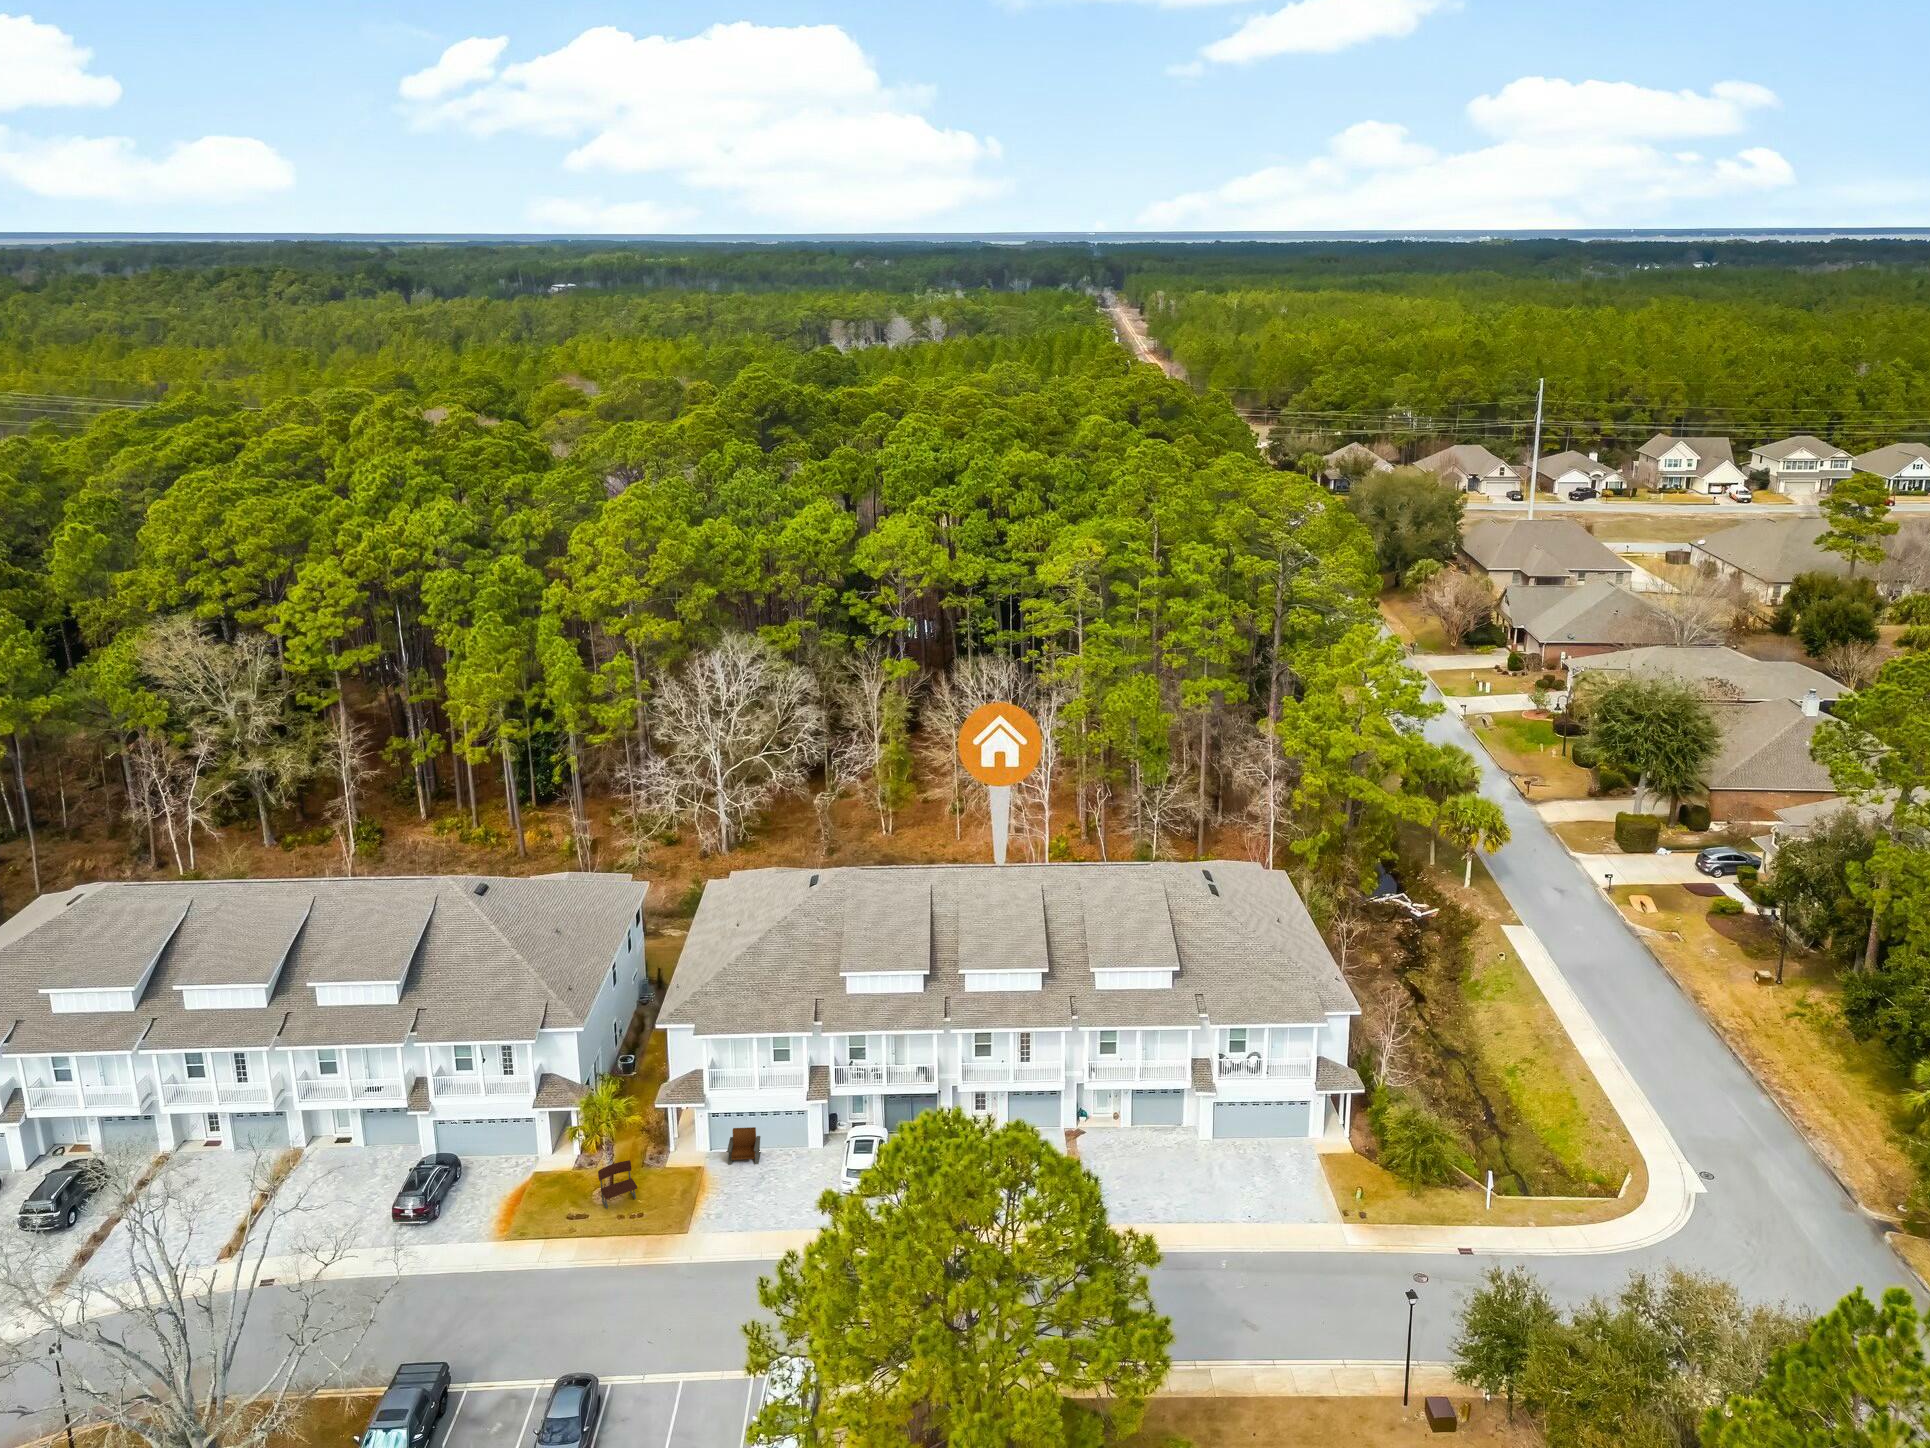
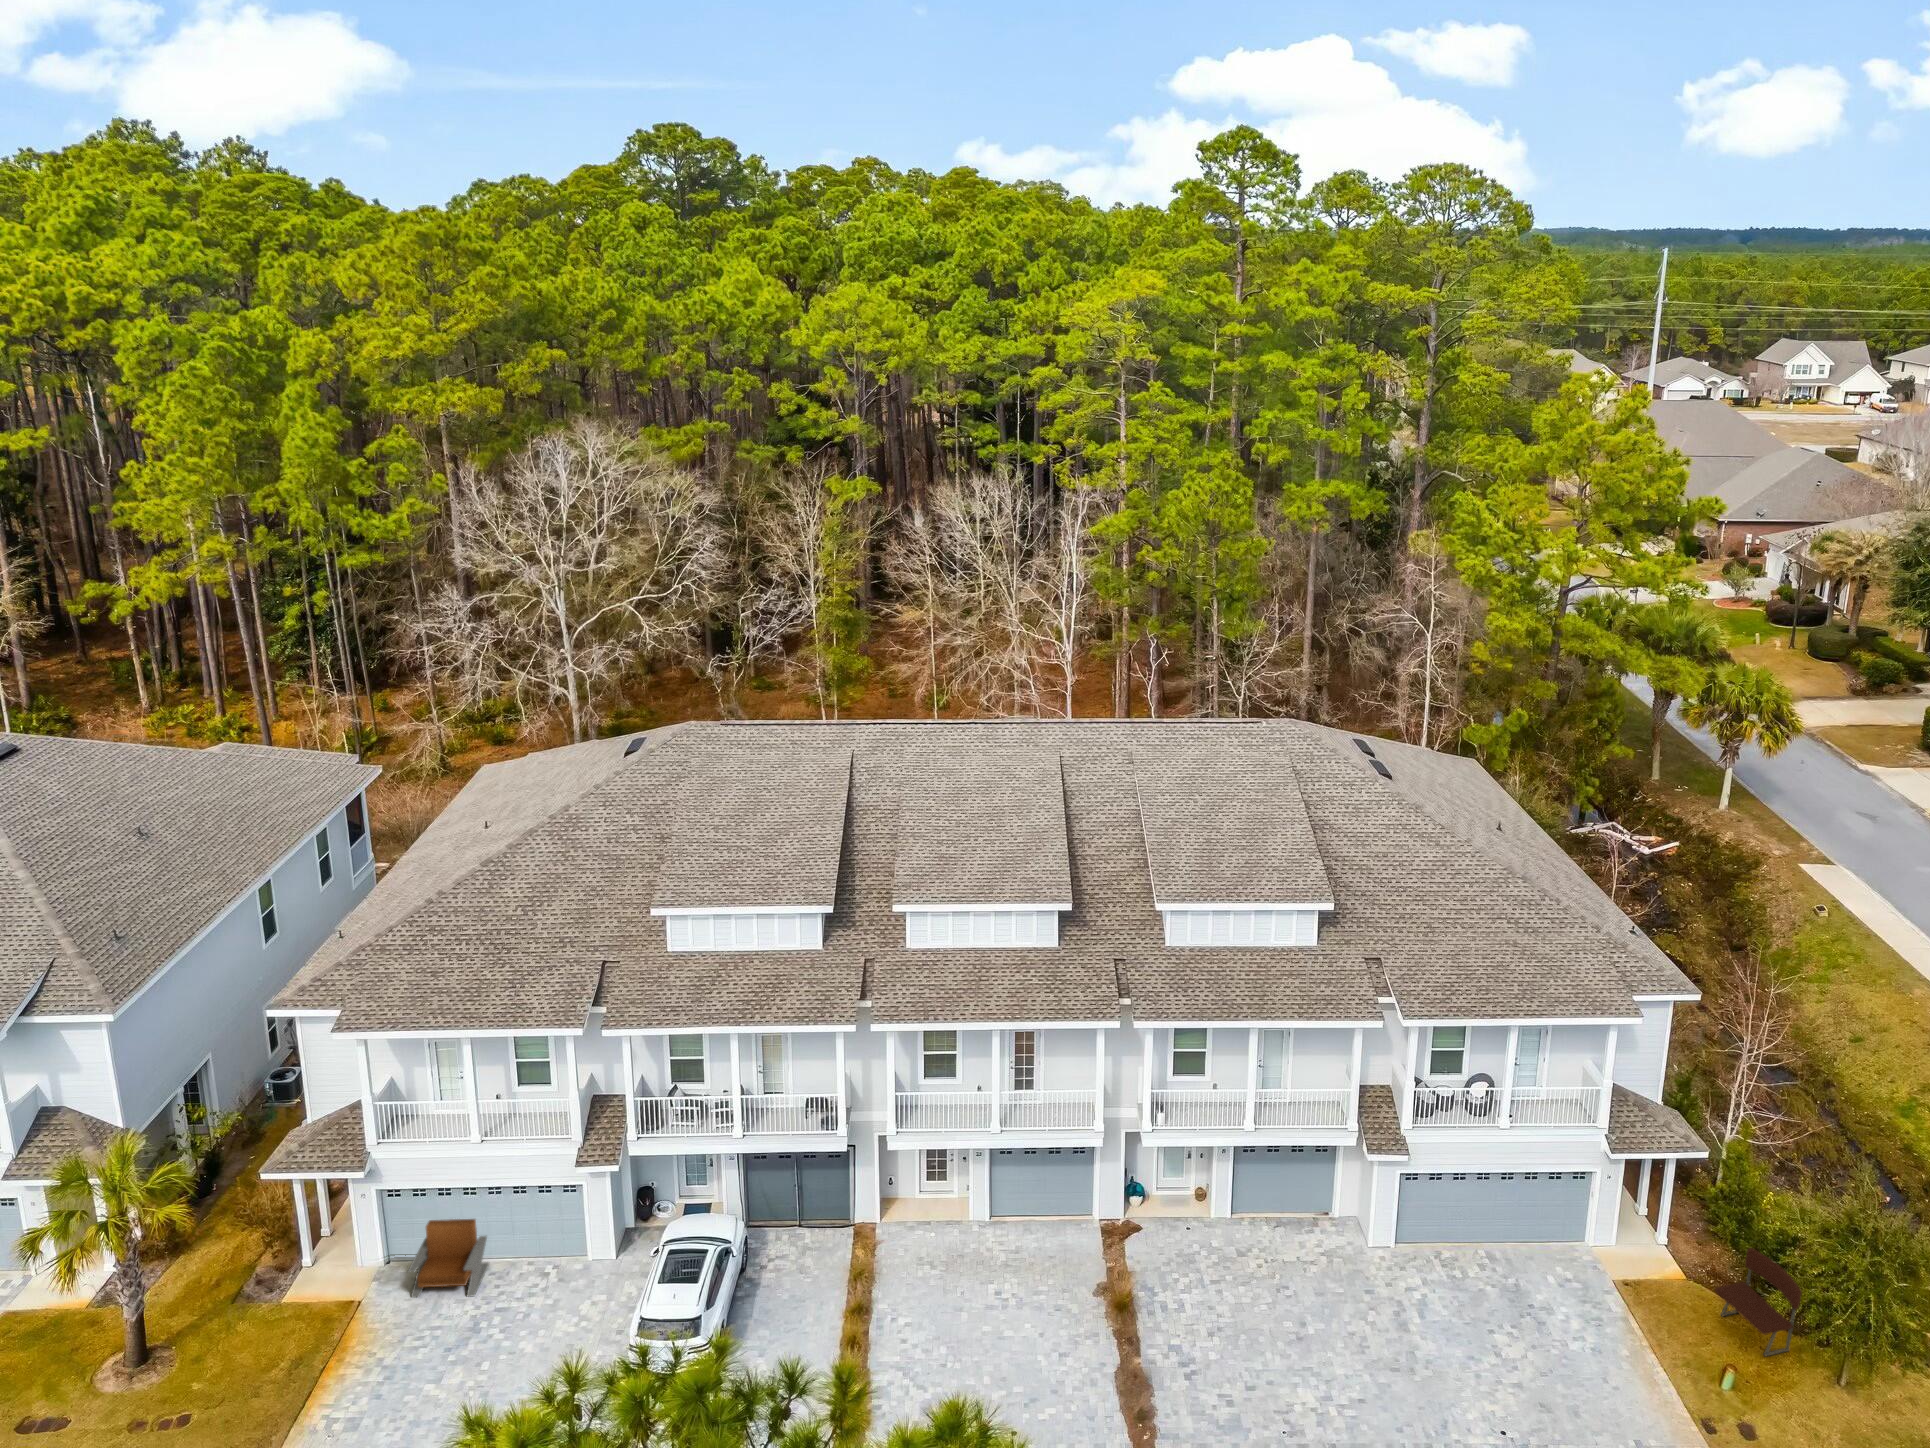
bench: present [598,1160,638,1209] -> present [1715,1248,1802,1356]

